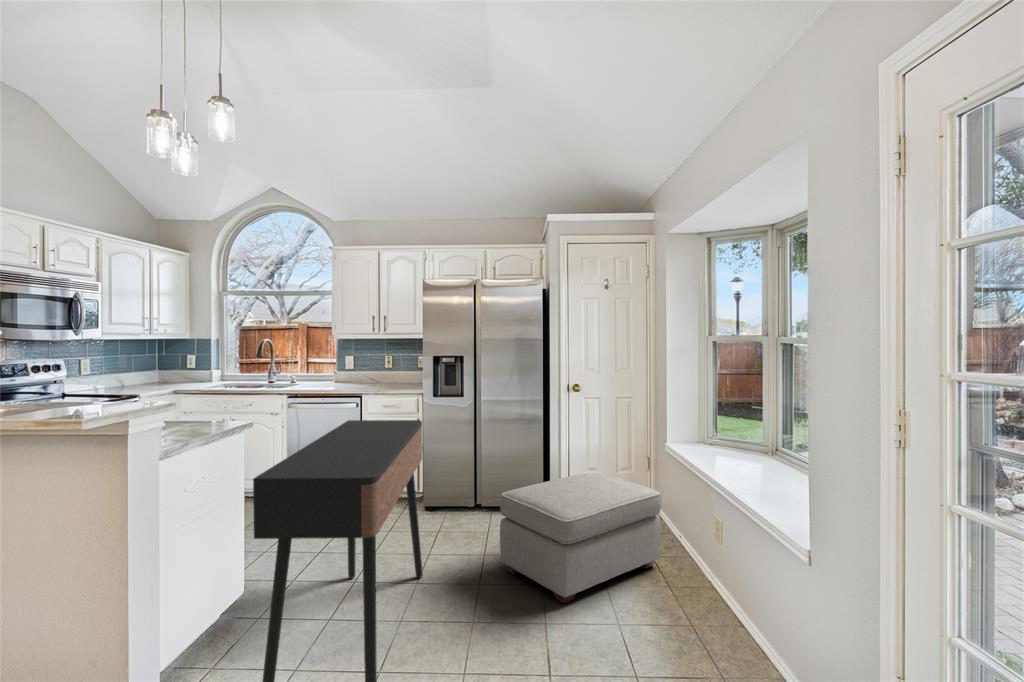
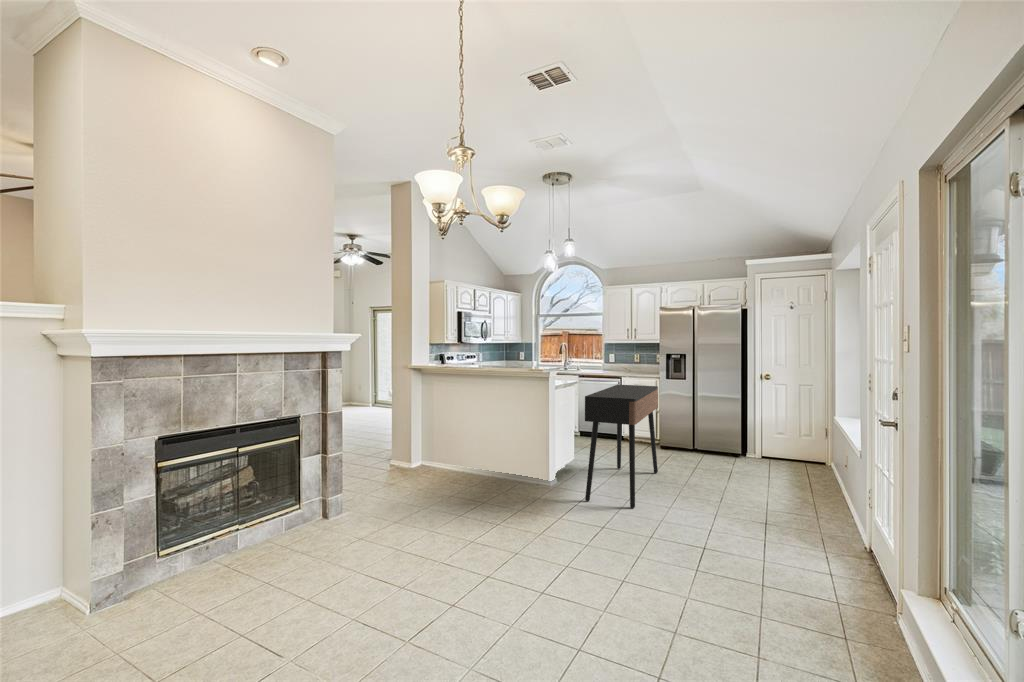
ottoman: present [500,472,662,604] -> none [704,429,815,492]

